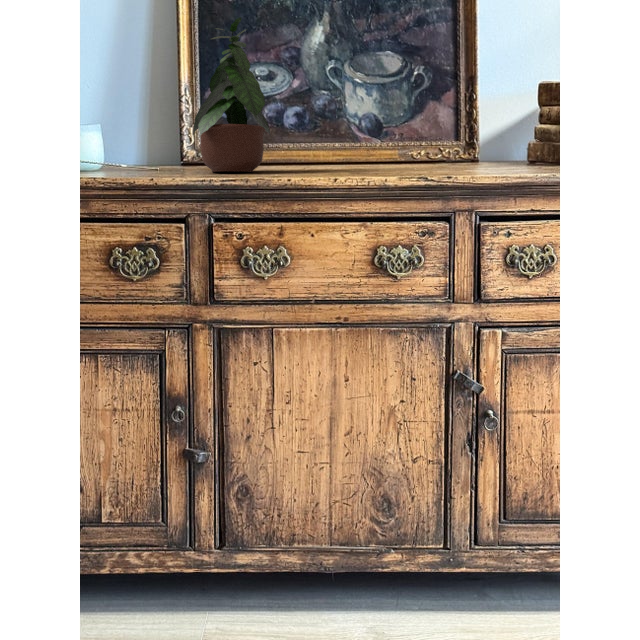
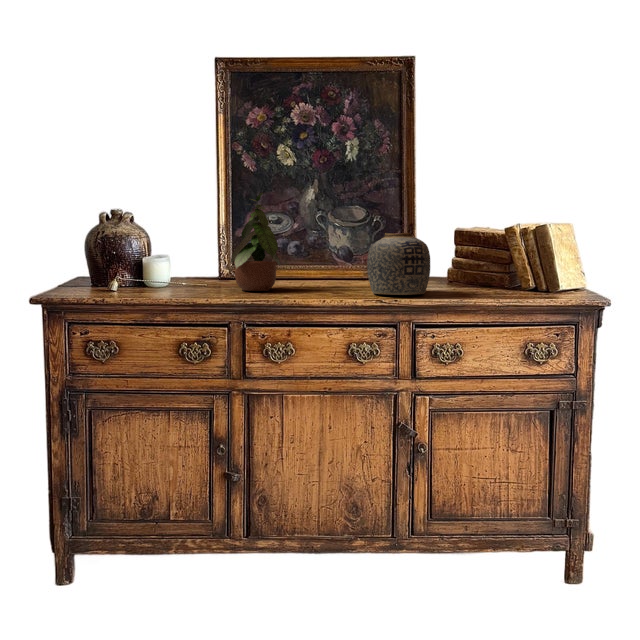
vase: none [404,72,504,172] -> present [367,233,430,295]

